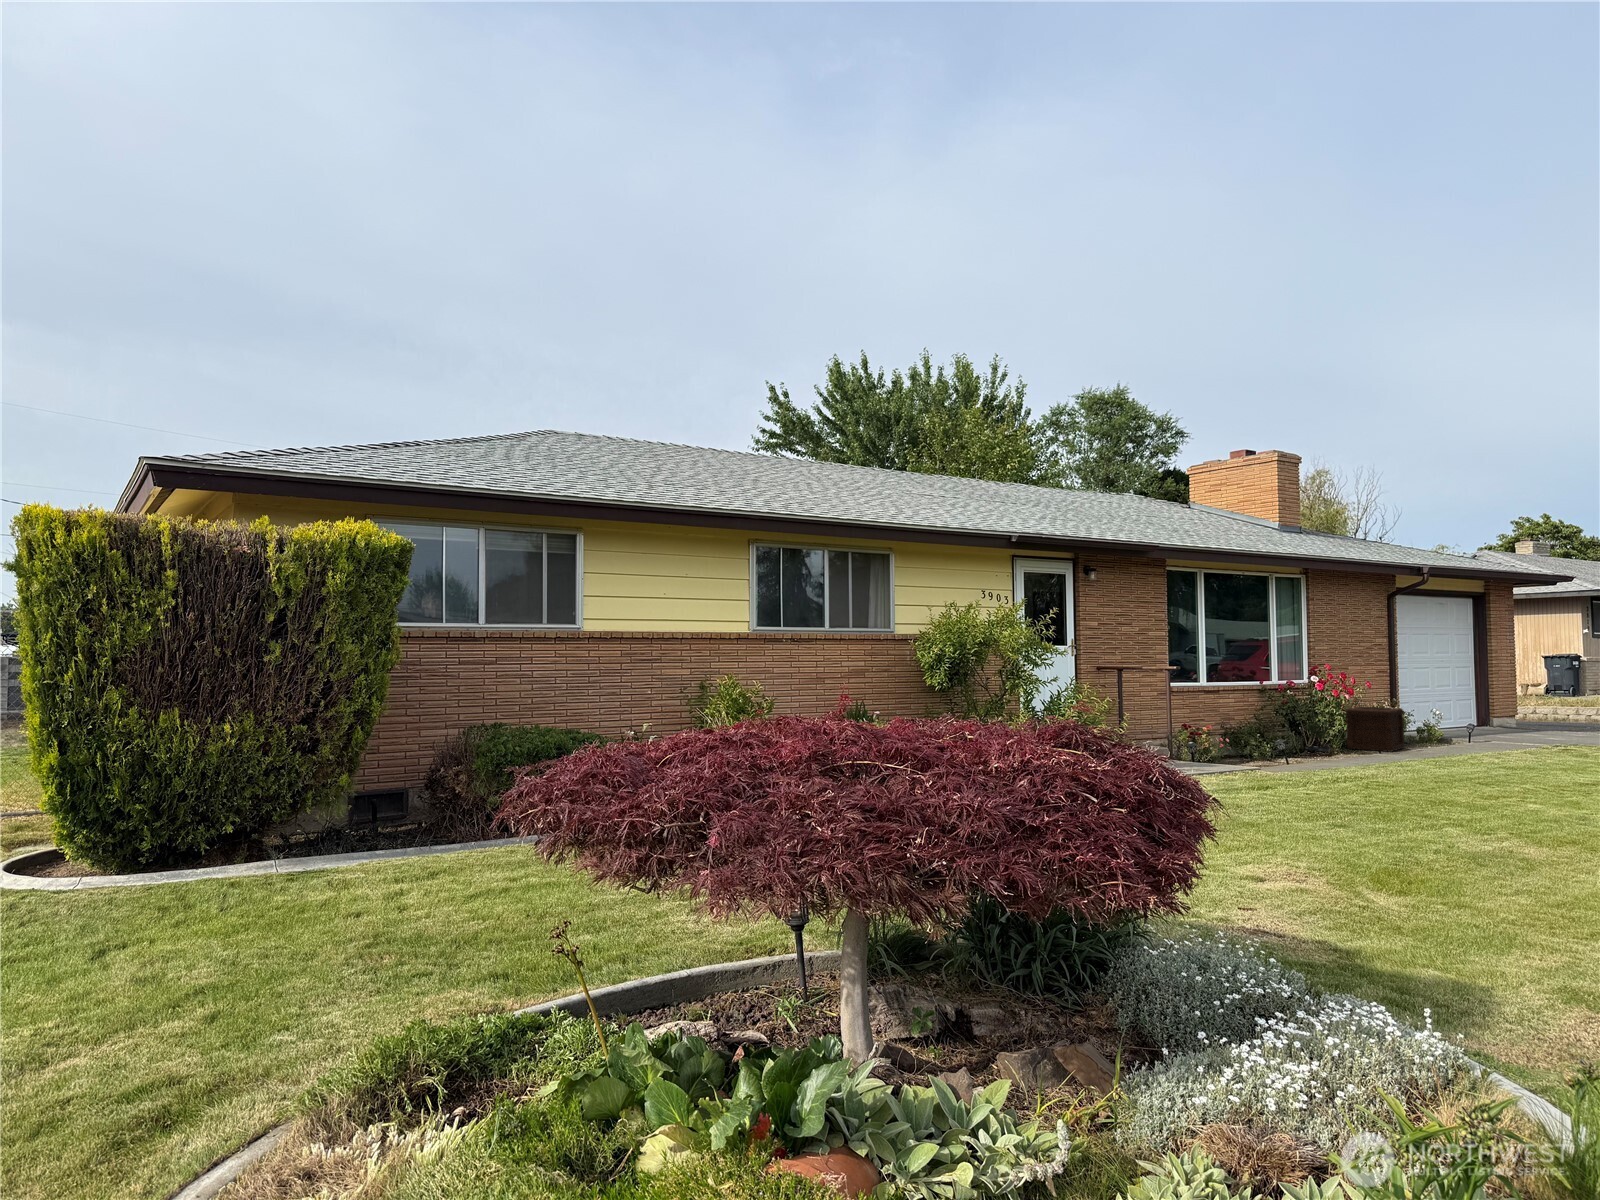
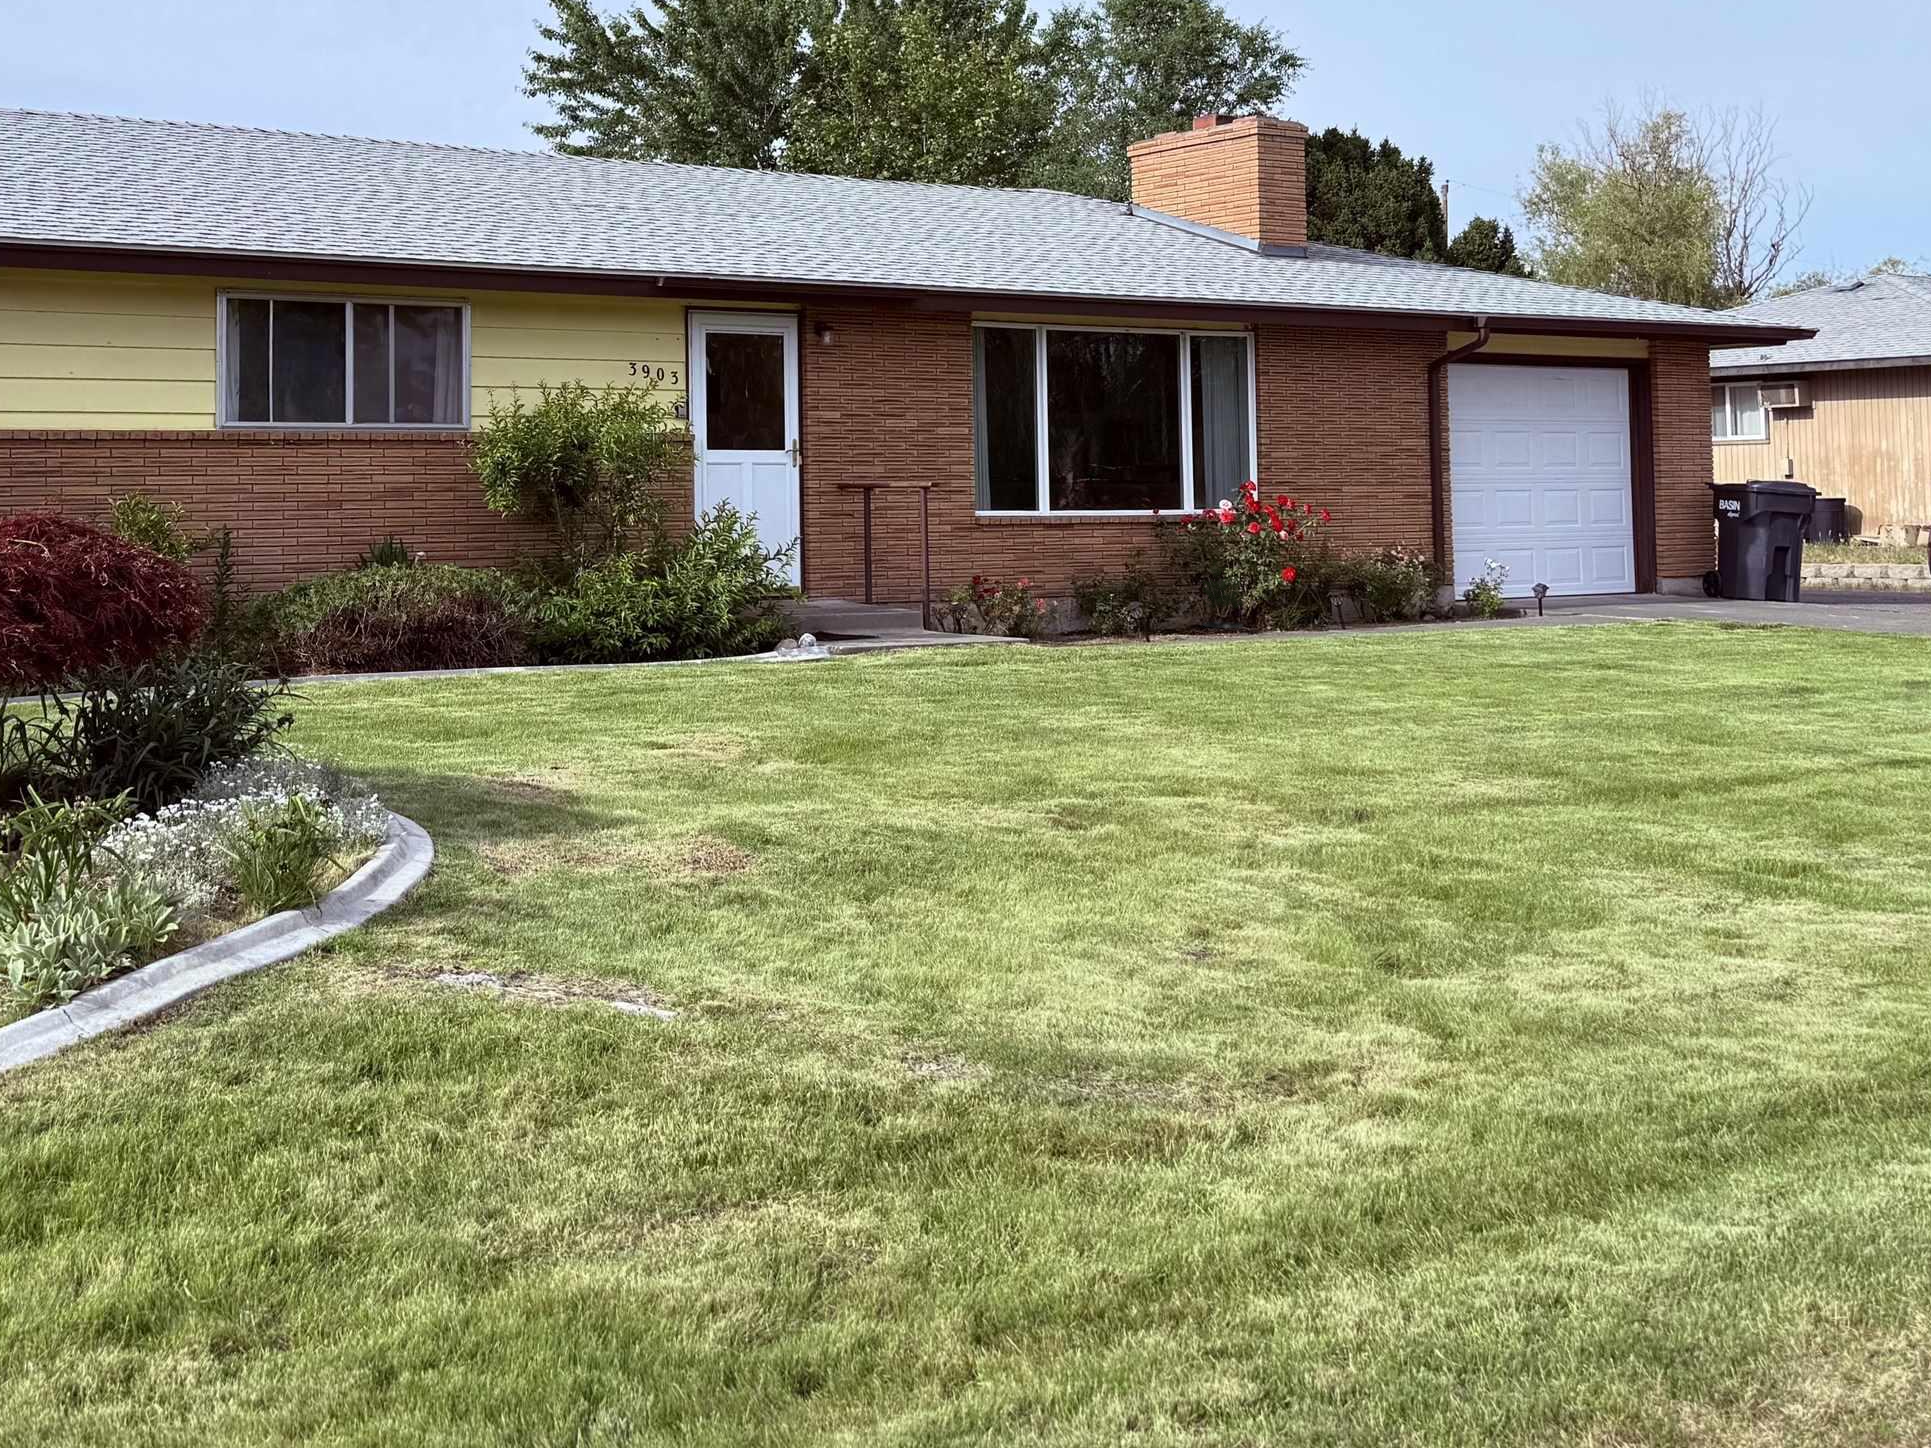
wooden crate: present [1346,707,1404,752] -> none [1271,556,1371,631]

